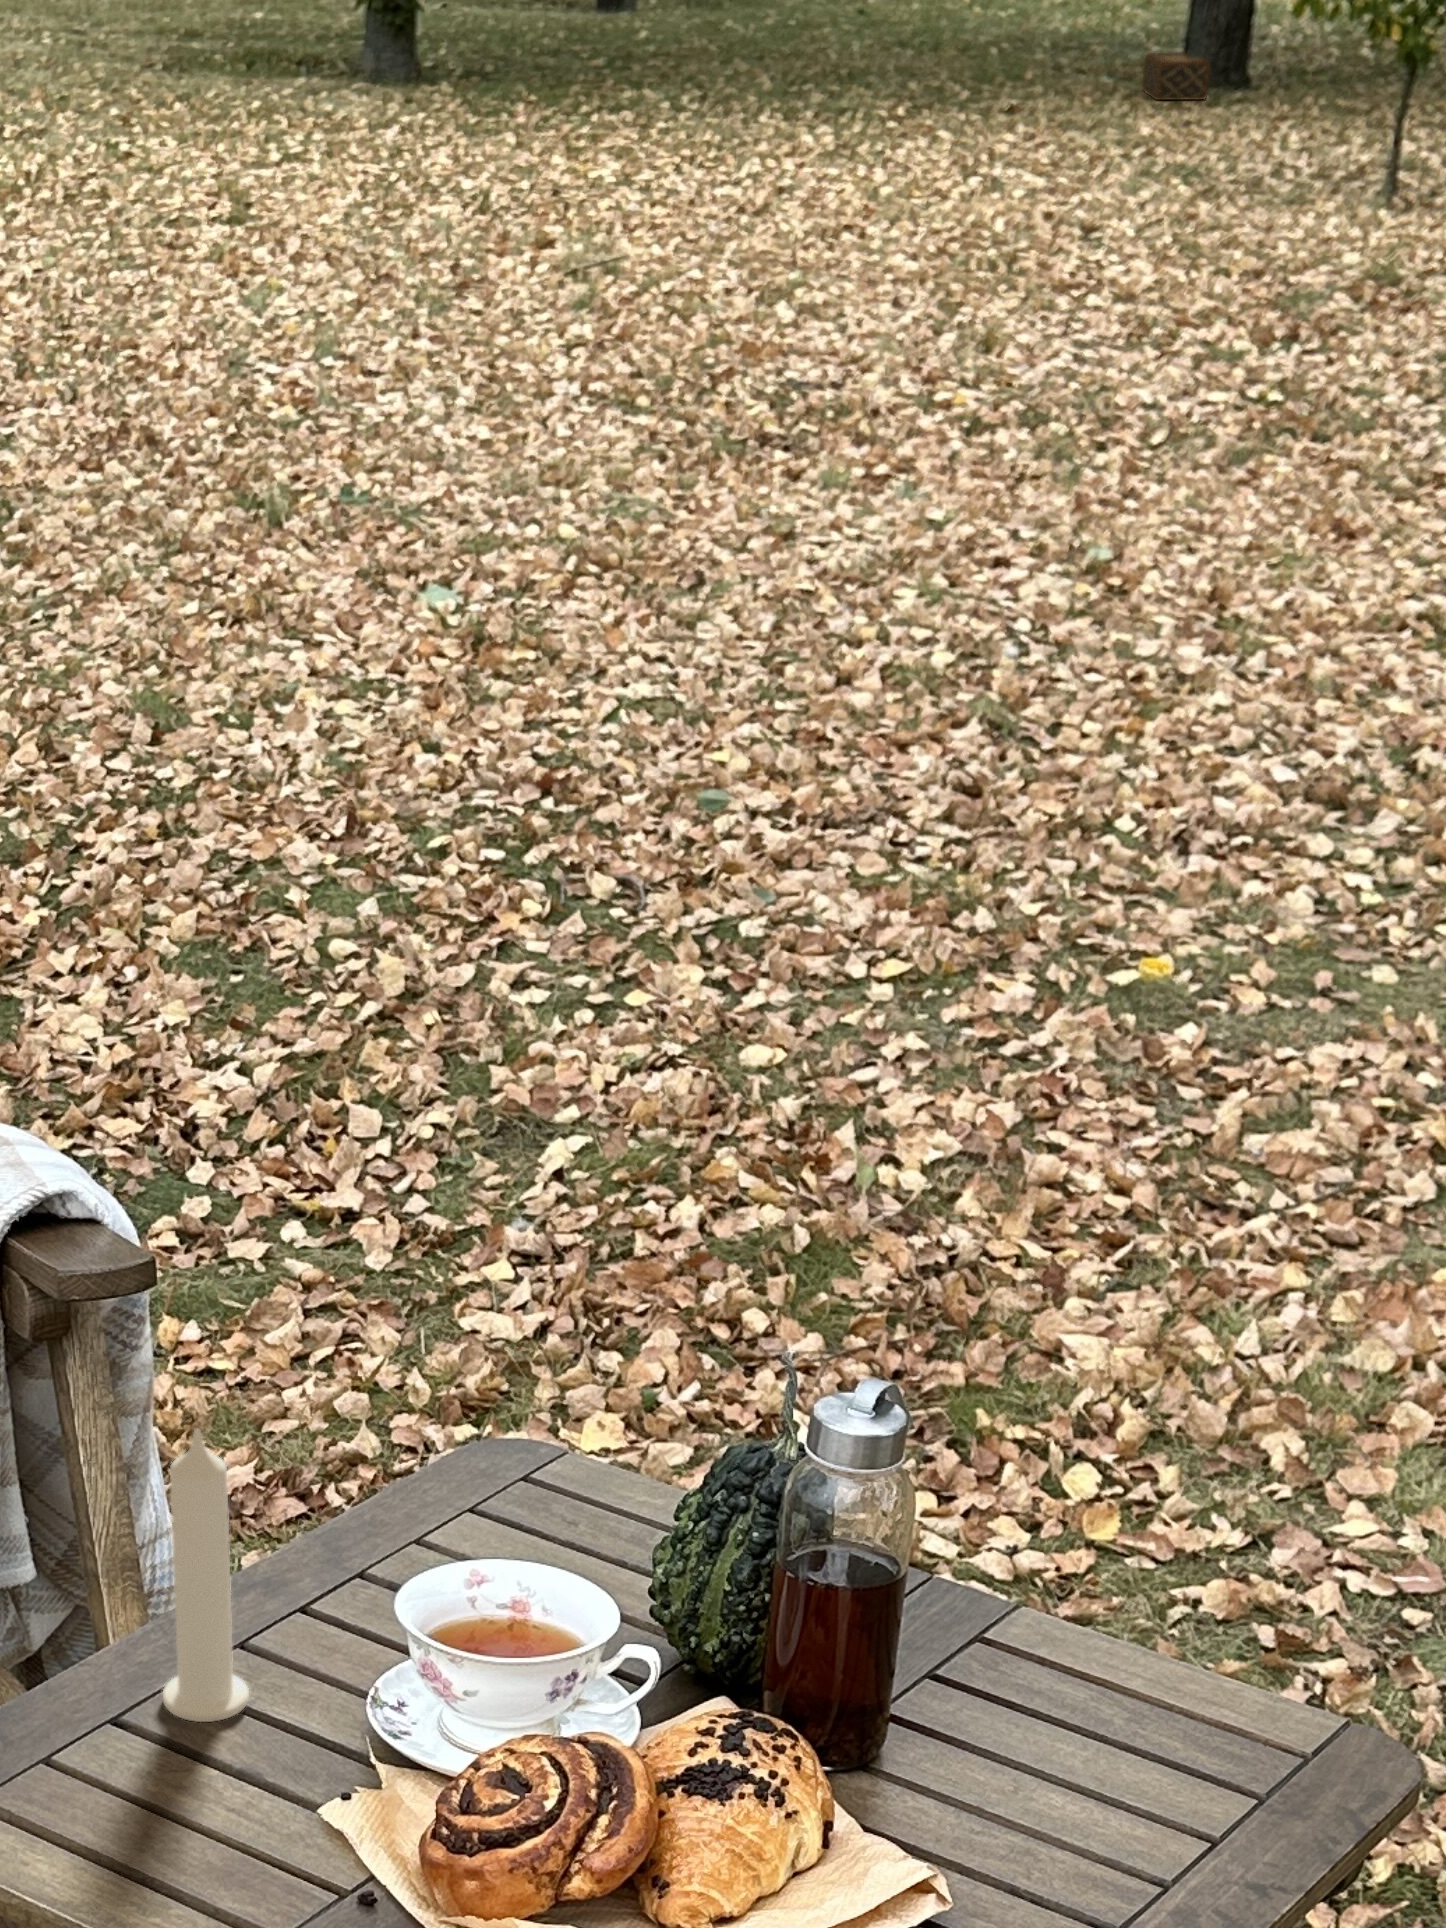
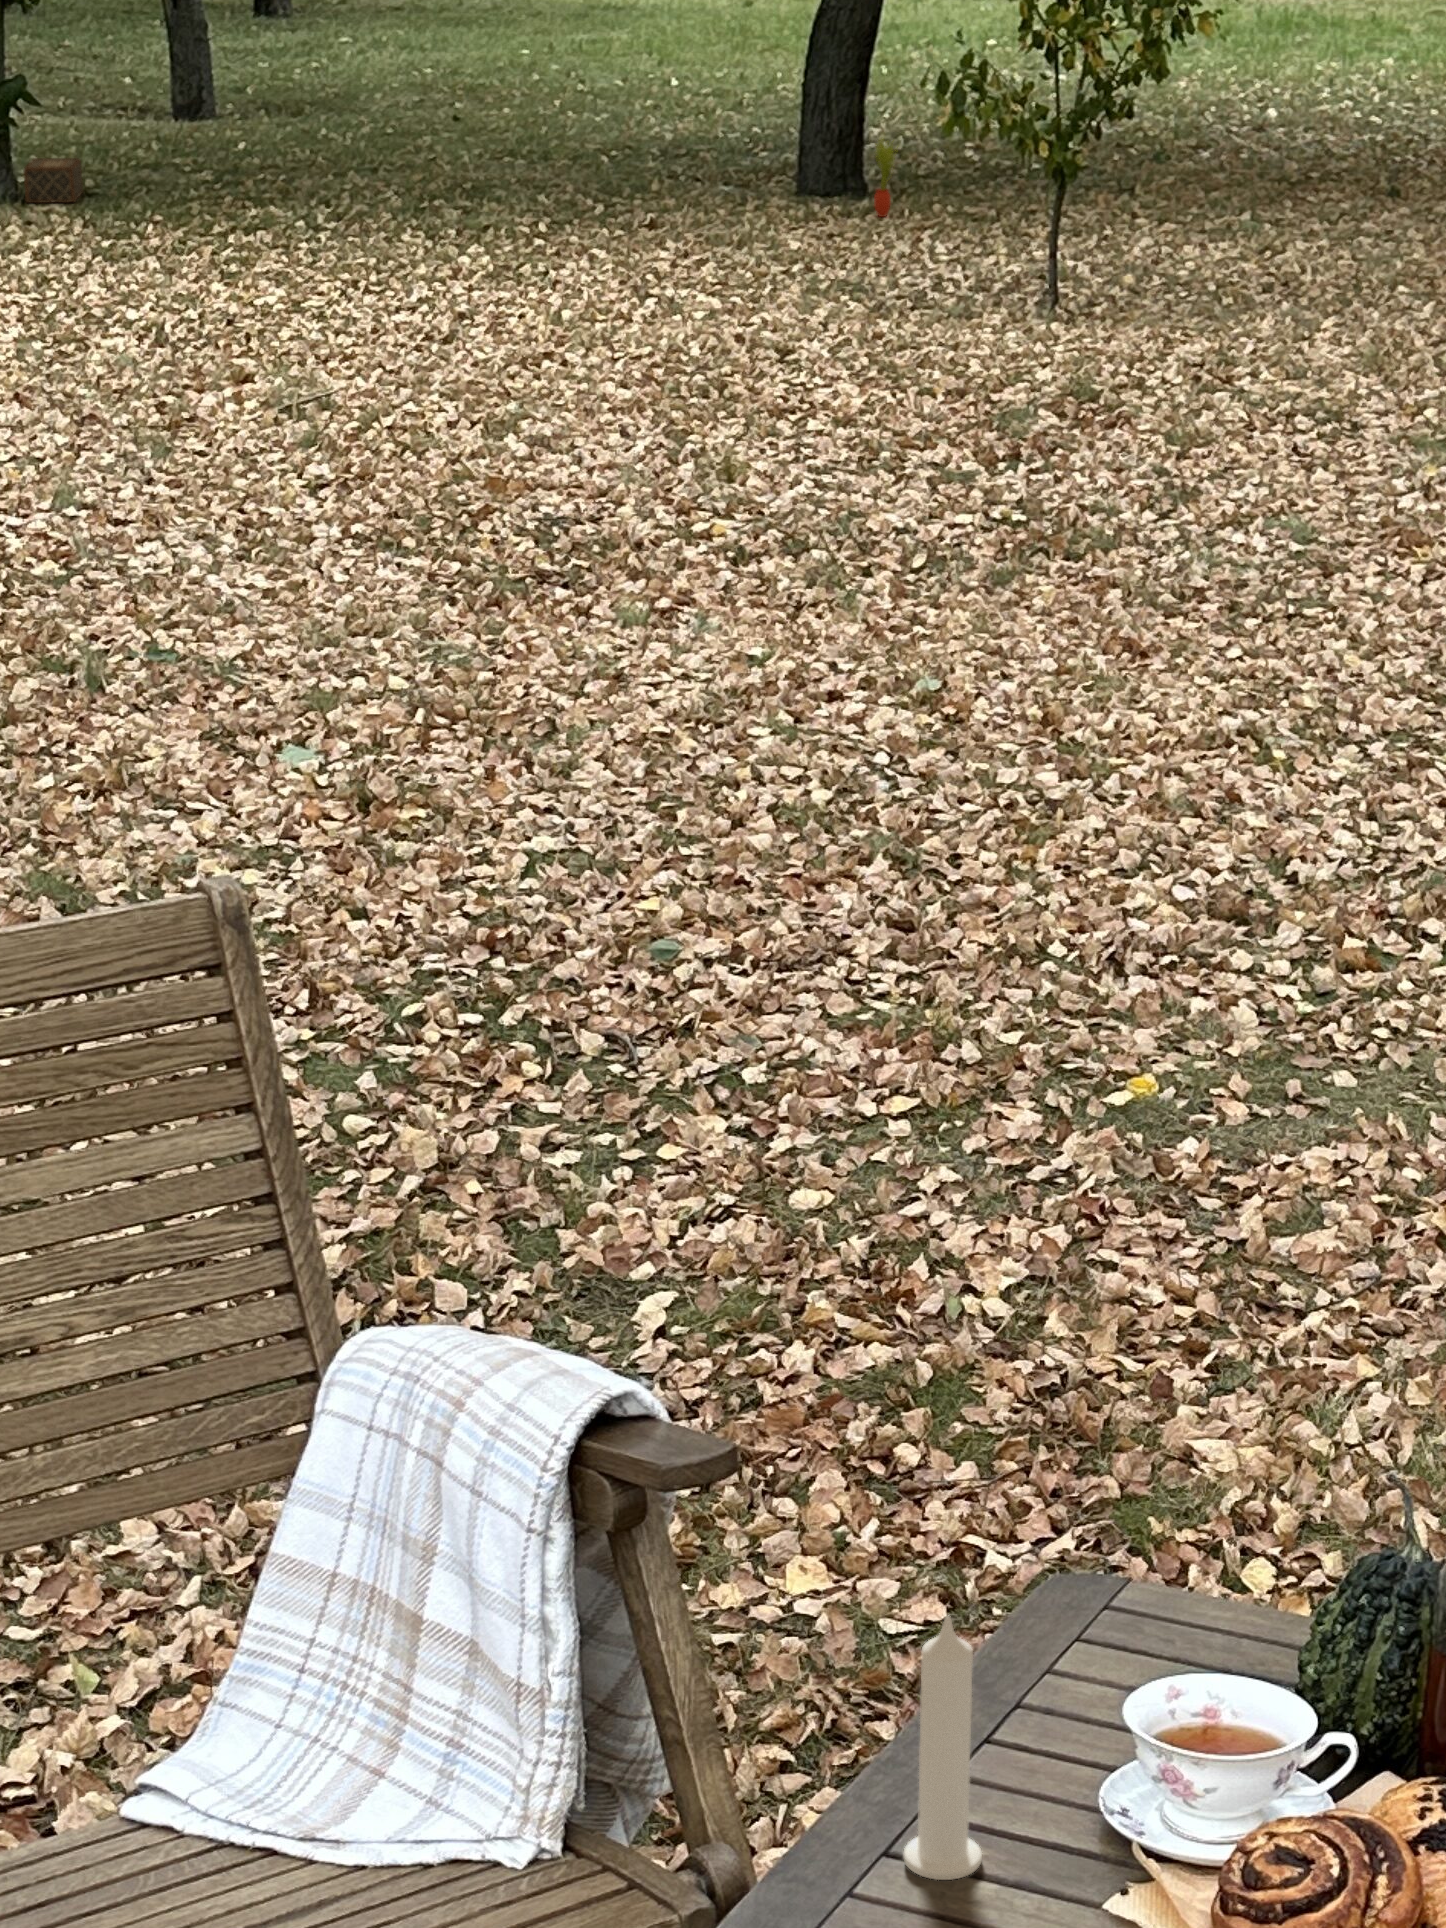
potted plant: none [1250,11,1282,97] -> present [874,139,898,217]
woven basket: present [1142,52,1210,100] -> present [23,158,83,203]

